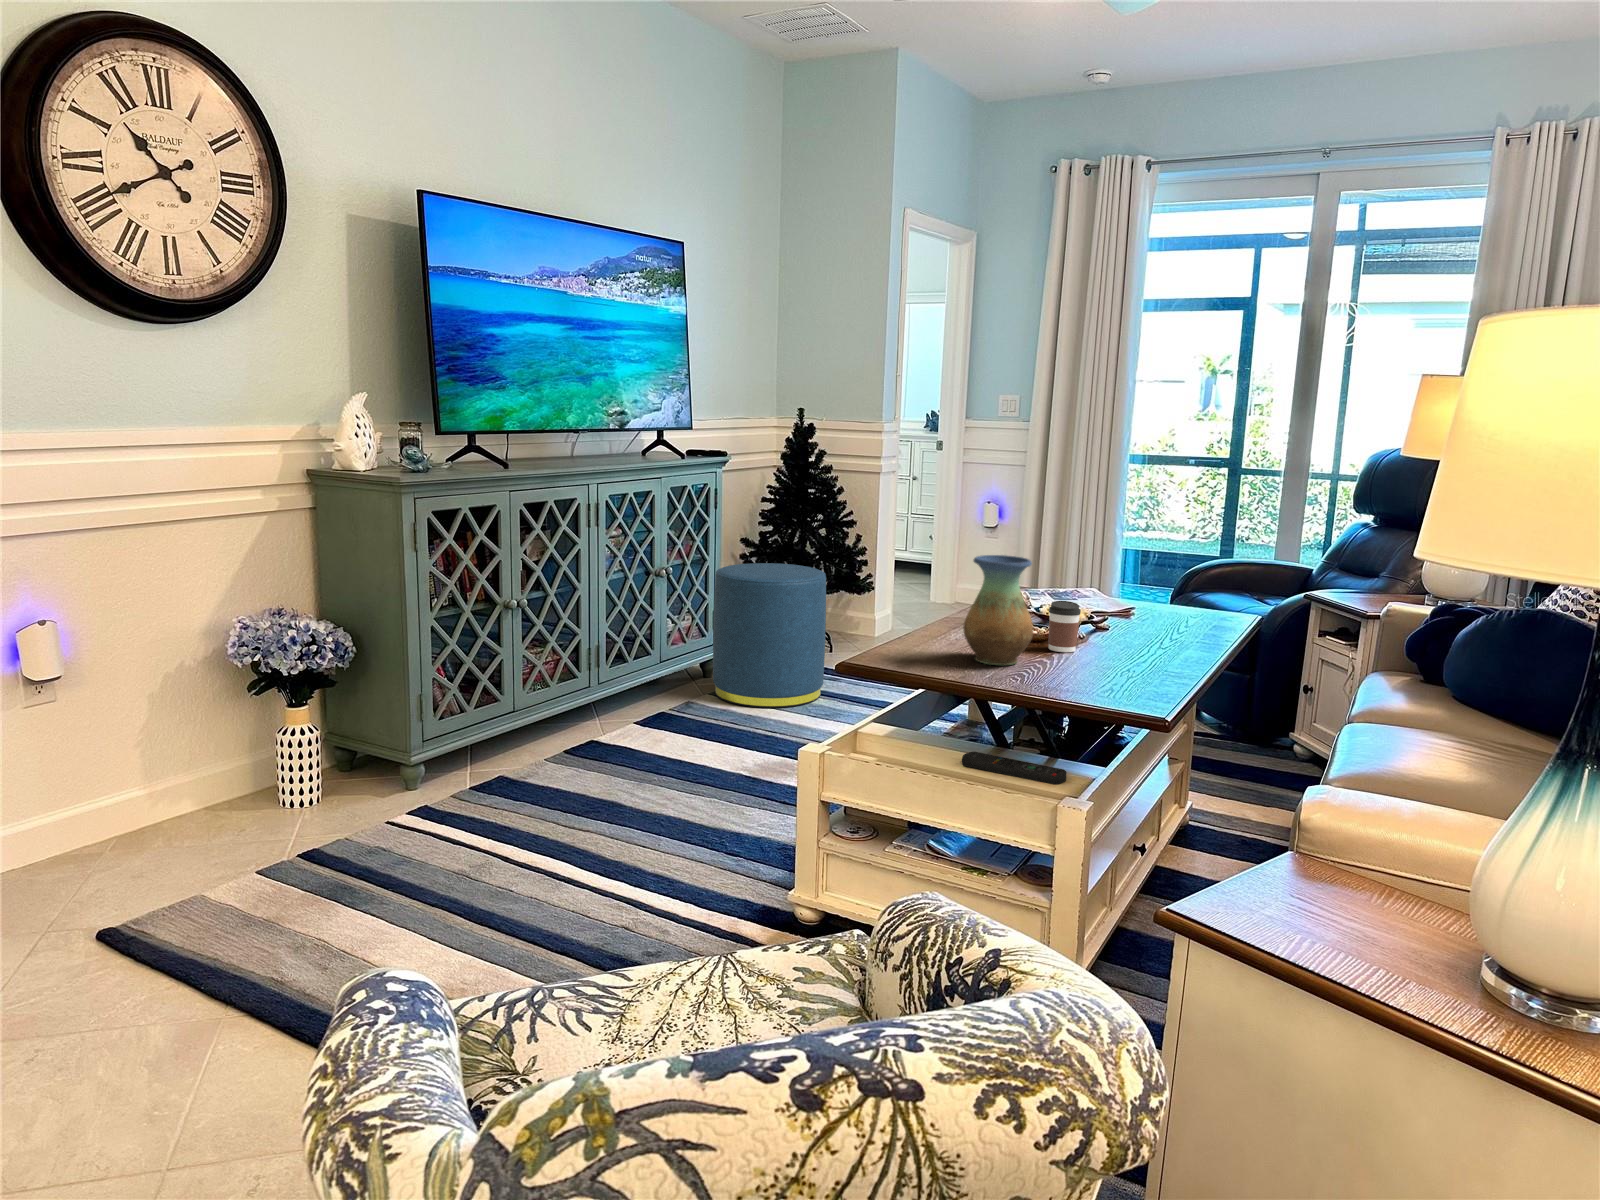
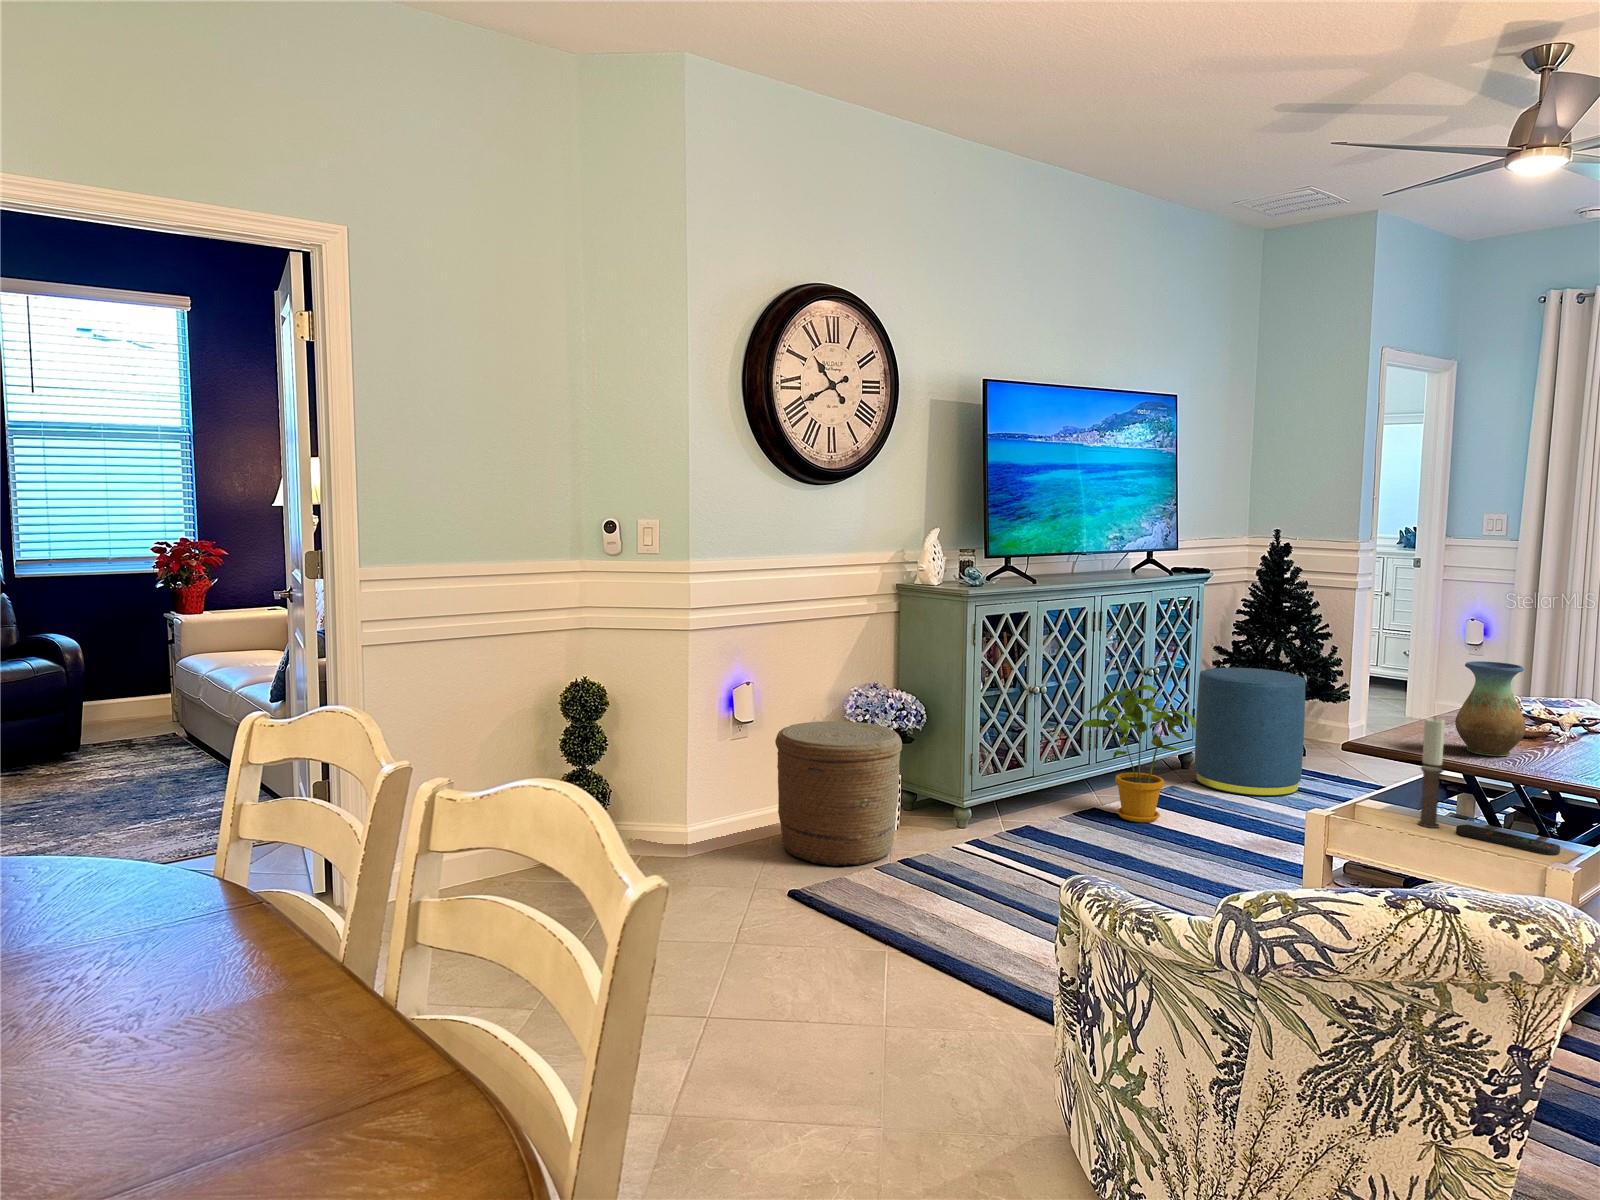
house plant: none [572,592,702,756] -> present [1083,685,1196,822]
coffee cup: present [1048,601,1081,652] -> none [1542,705,1575,751]
candle: none [922,625,951,758] -> present [1418,718,1445,828]
woven basket: none [96,665,302,878] -> present [775,721,902,866]

